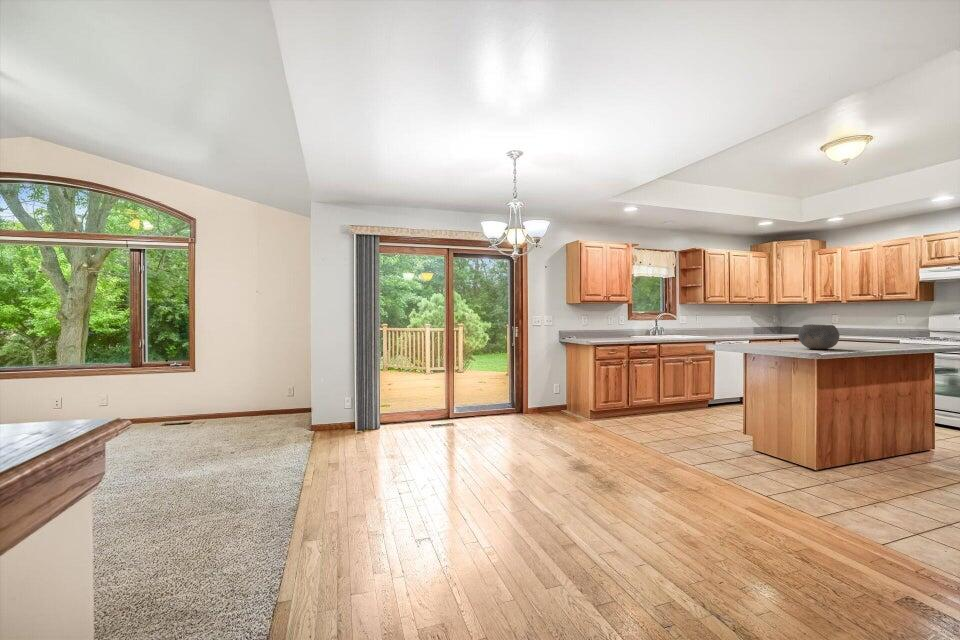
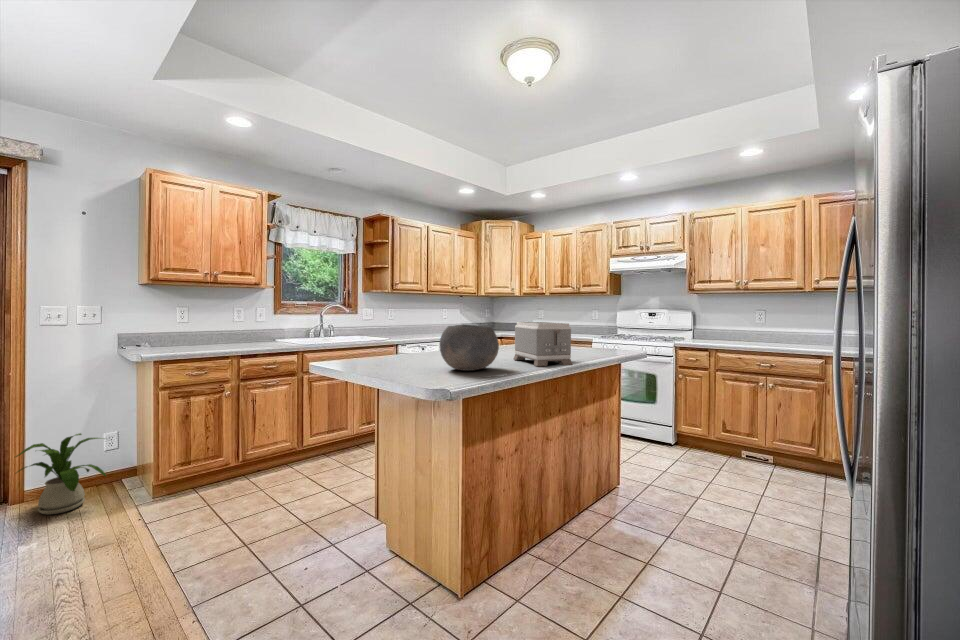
toaster: none [841,323,894,349] -> present [513,322,573,366]
house plant: none [532,380,573,419] -> present [16,433,106,515]

